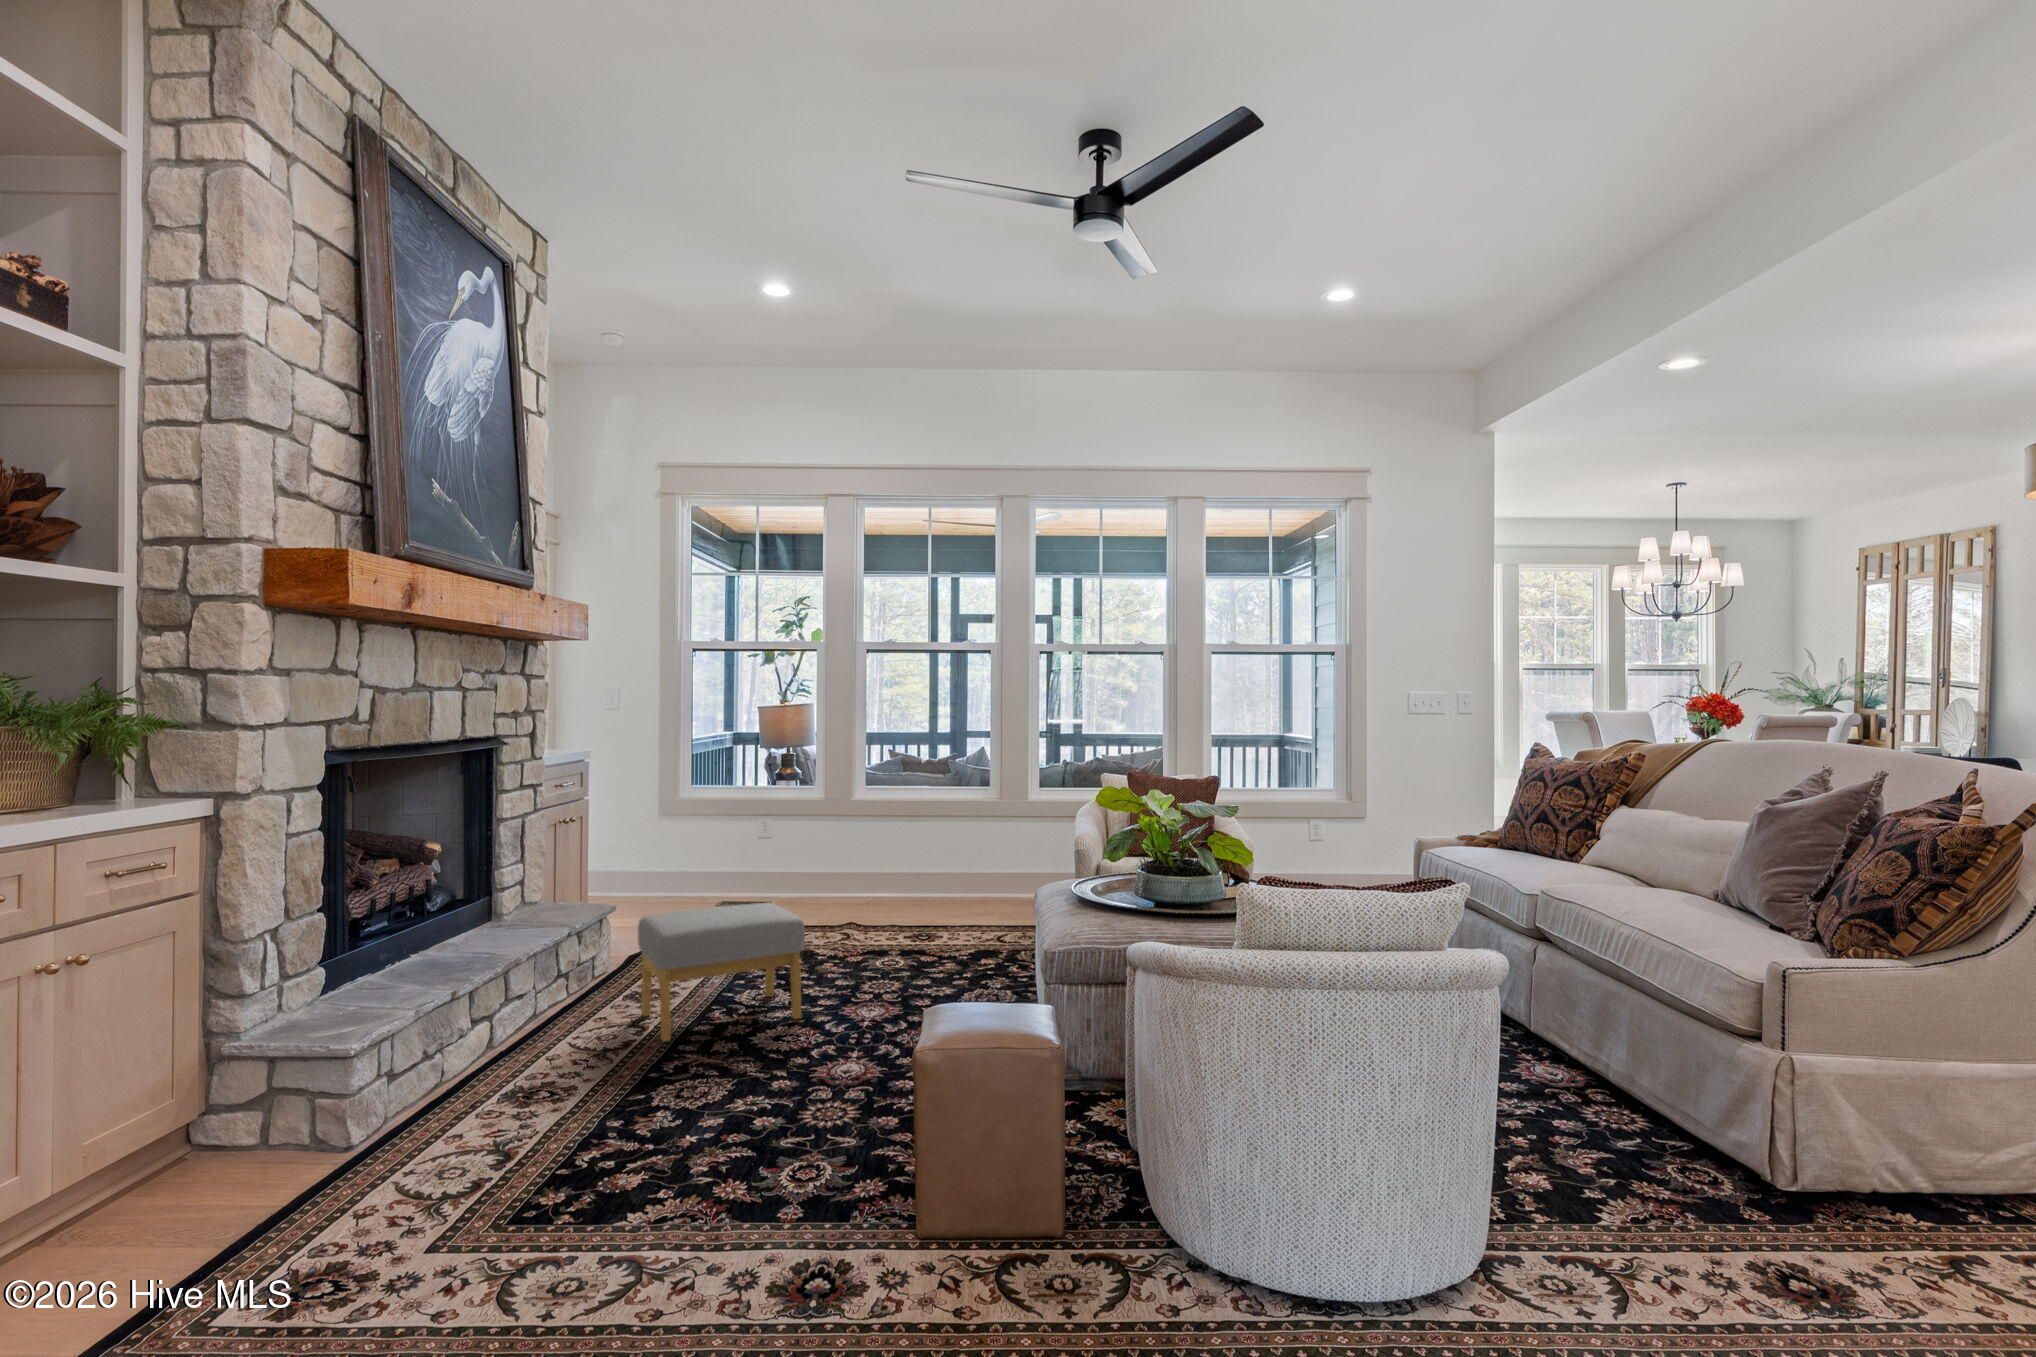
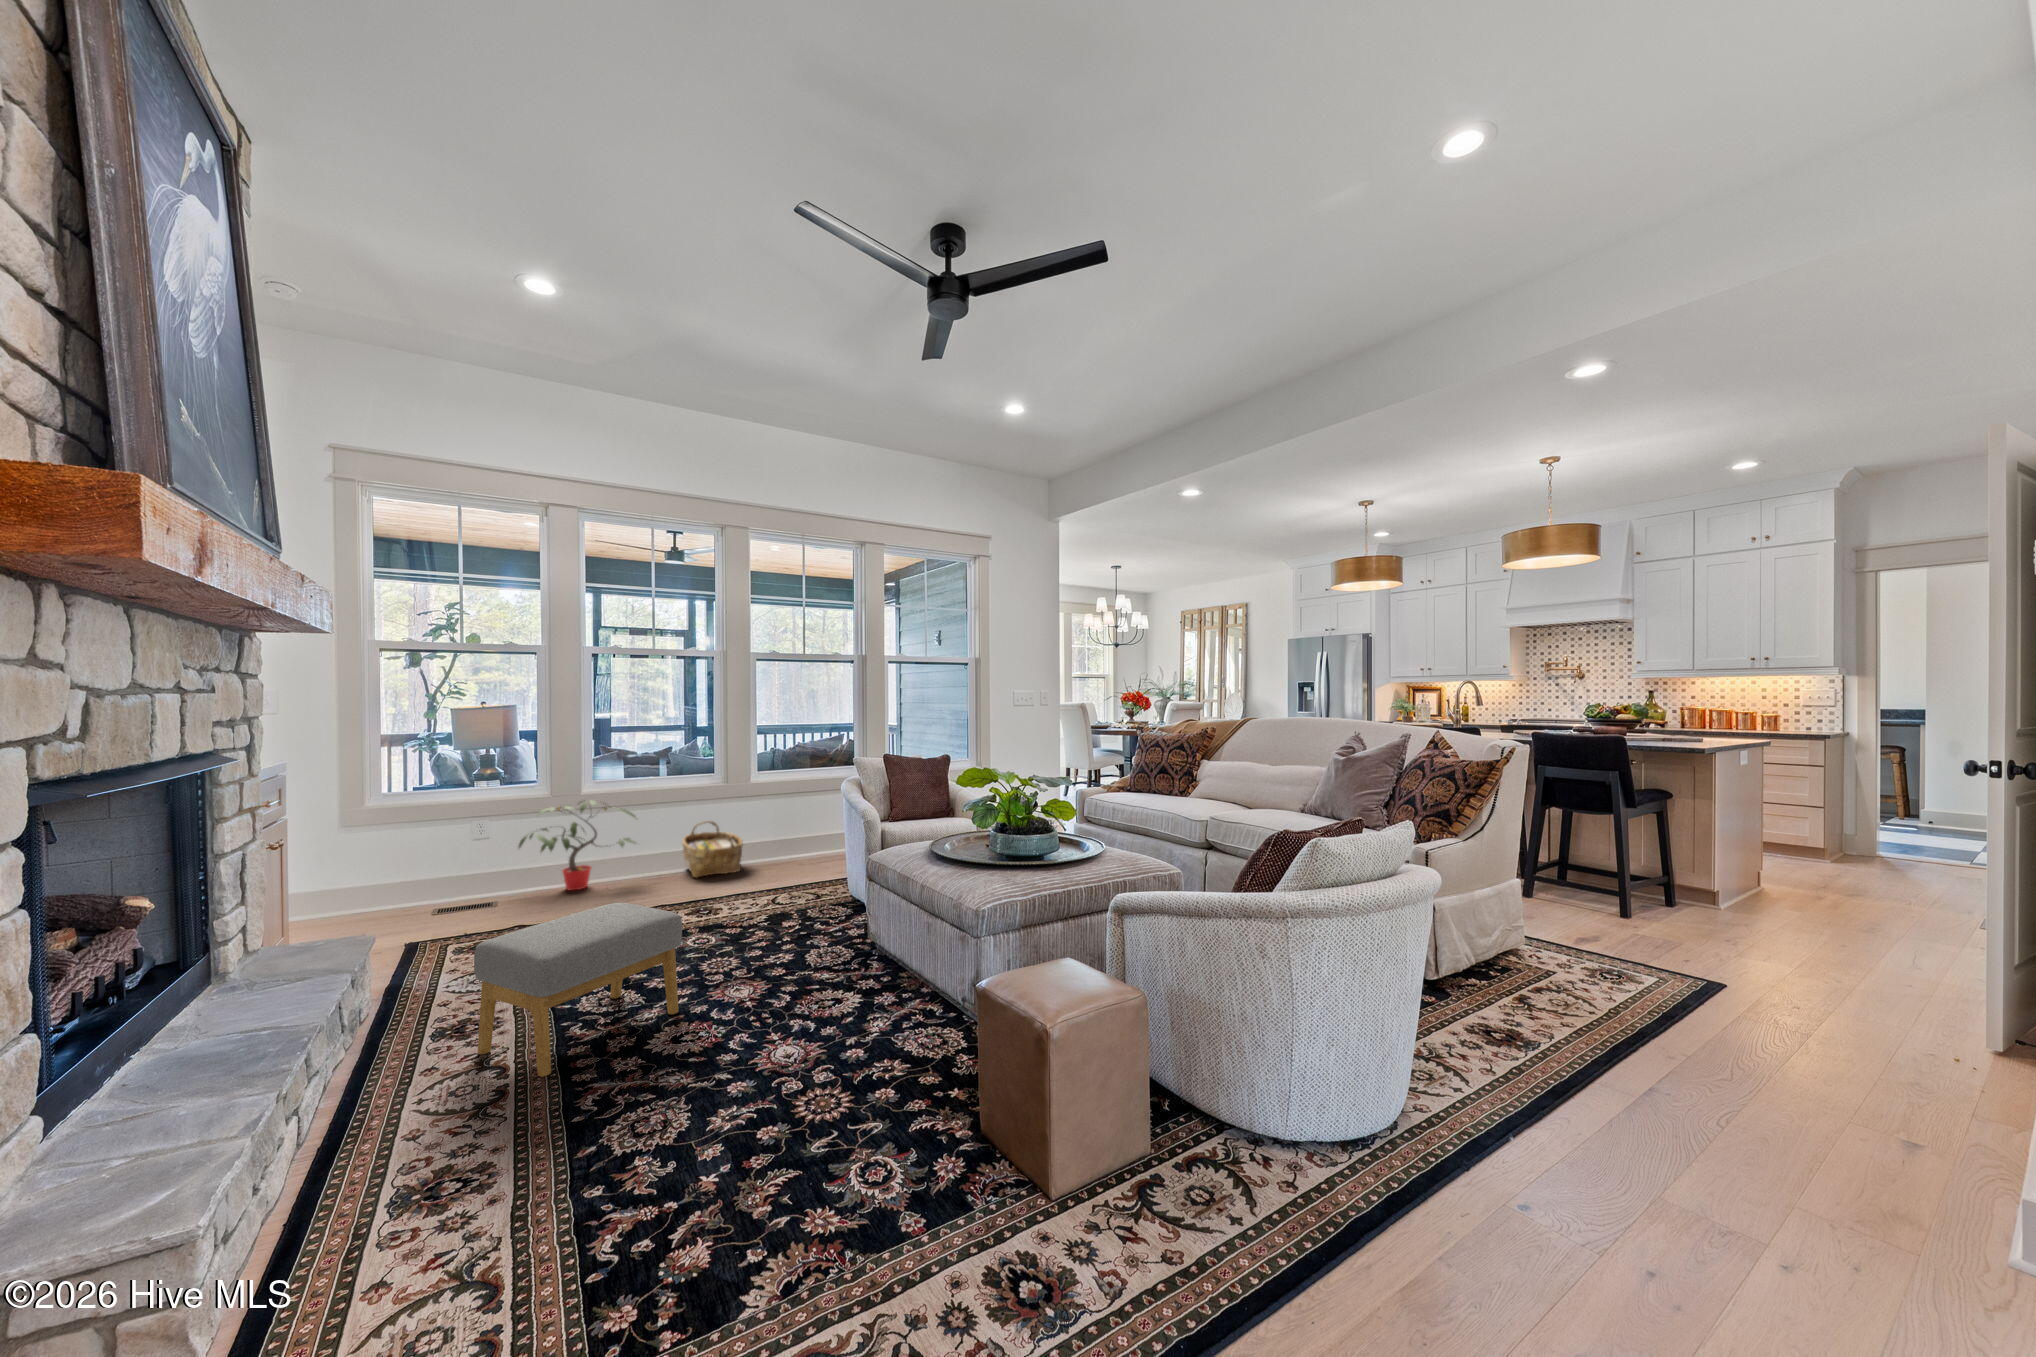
potted plant: none [786,808,899,902] -> present [519,800,637,890]
woven basket: none [939,844,1002,906] -> present [682,821,743,878]

